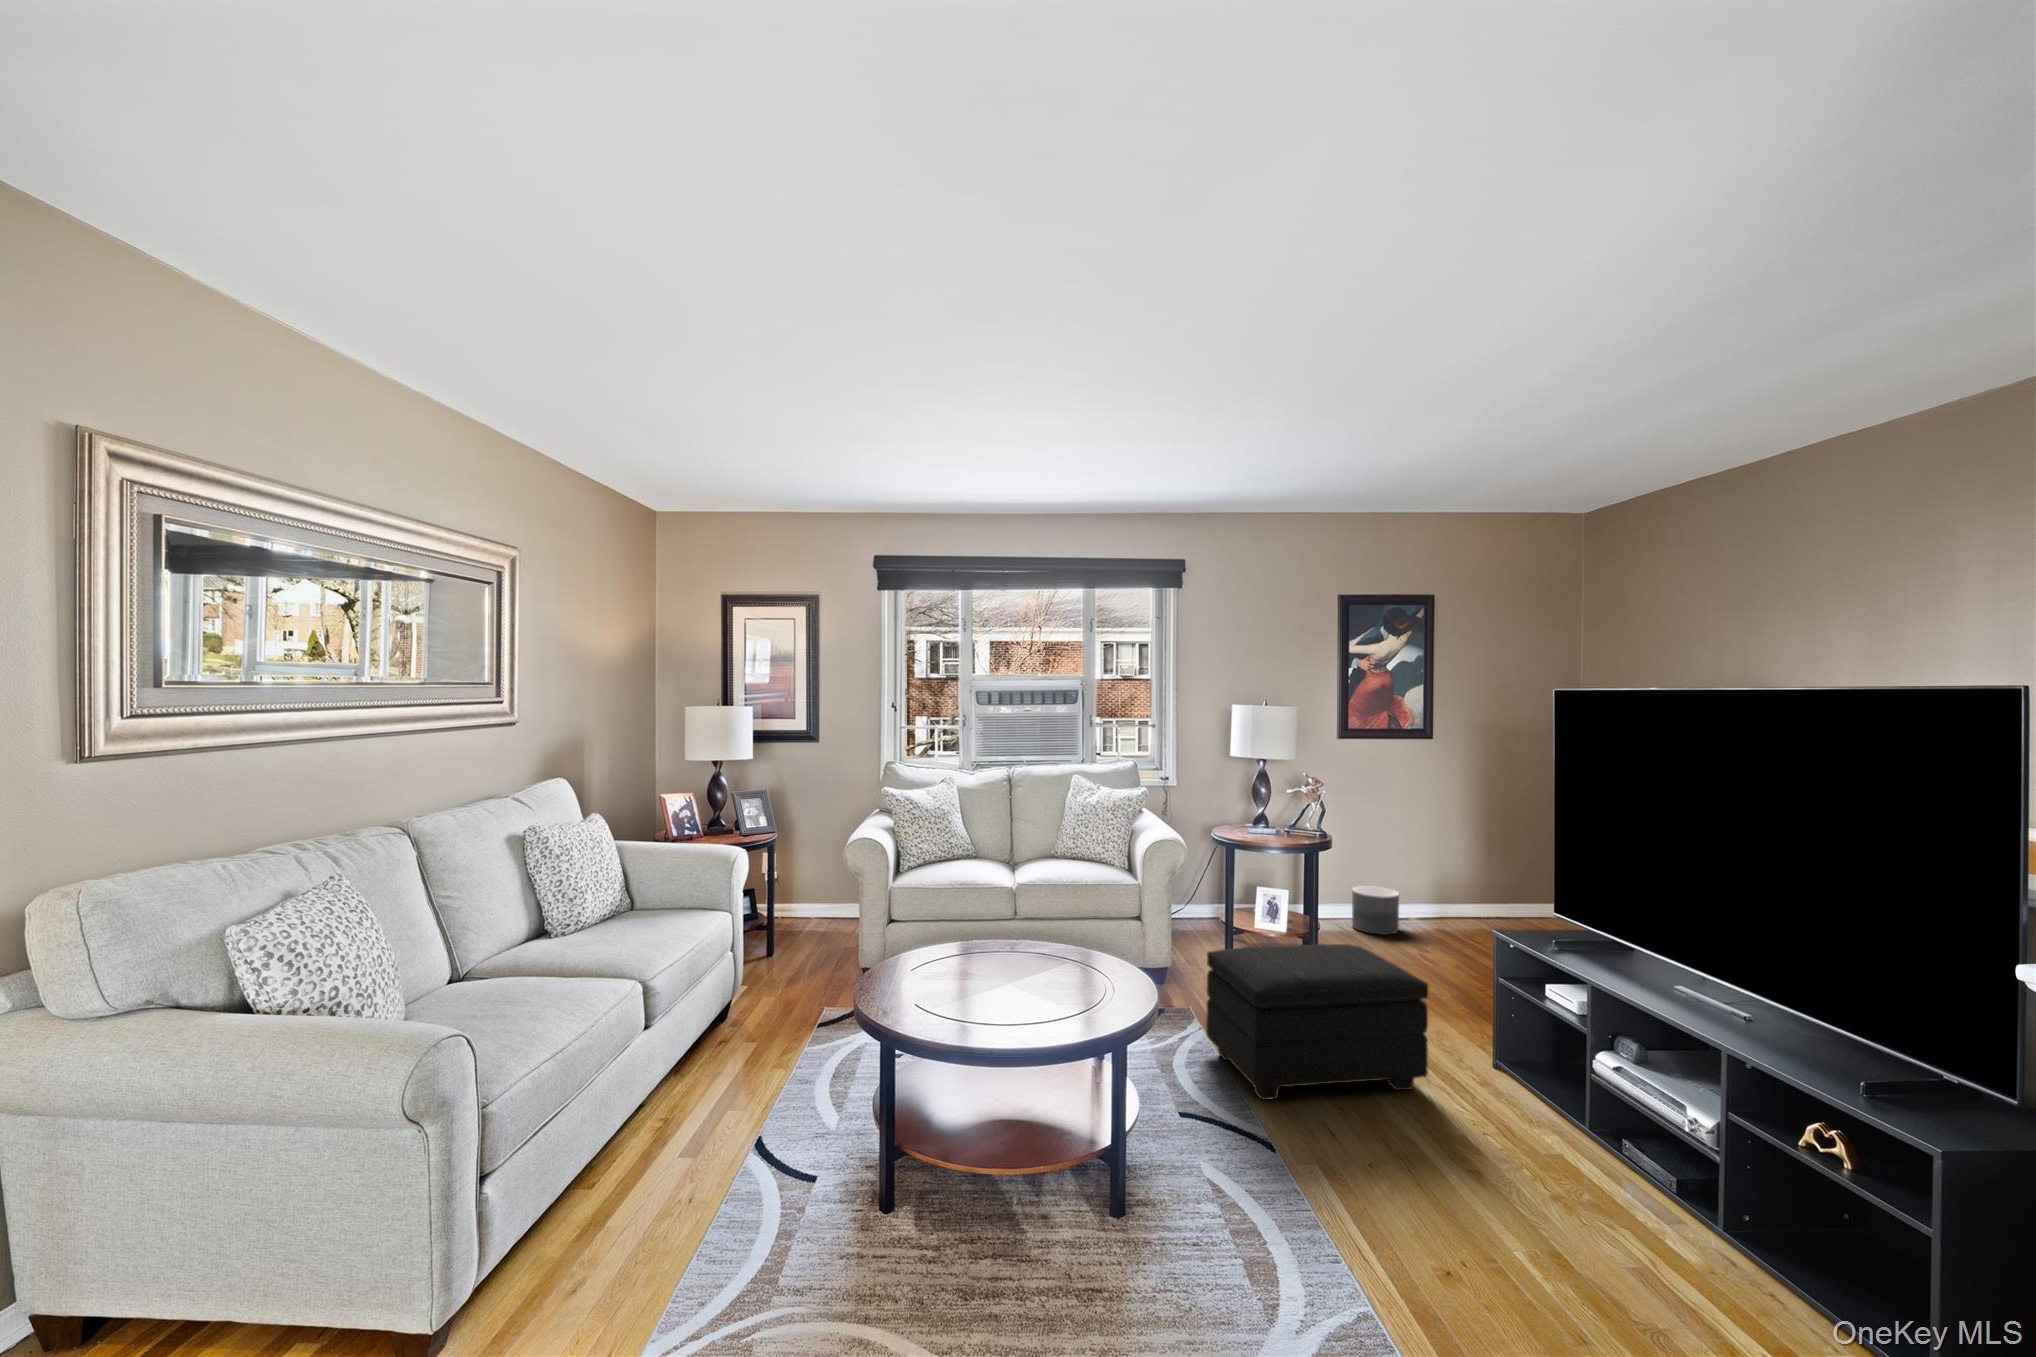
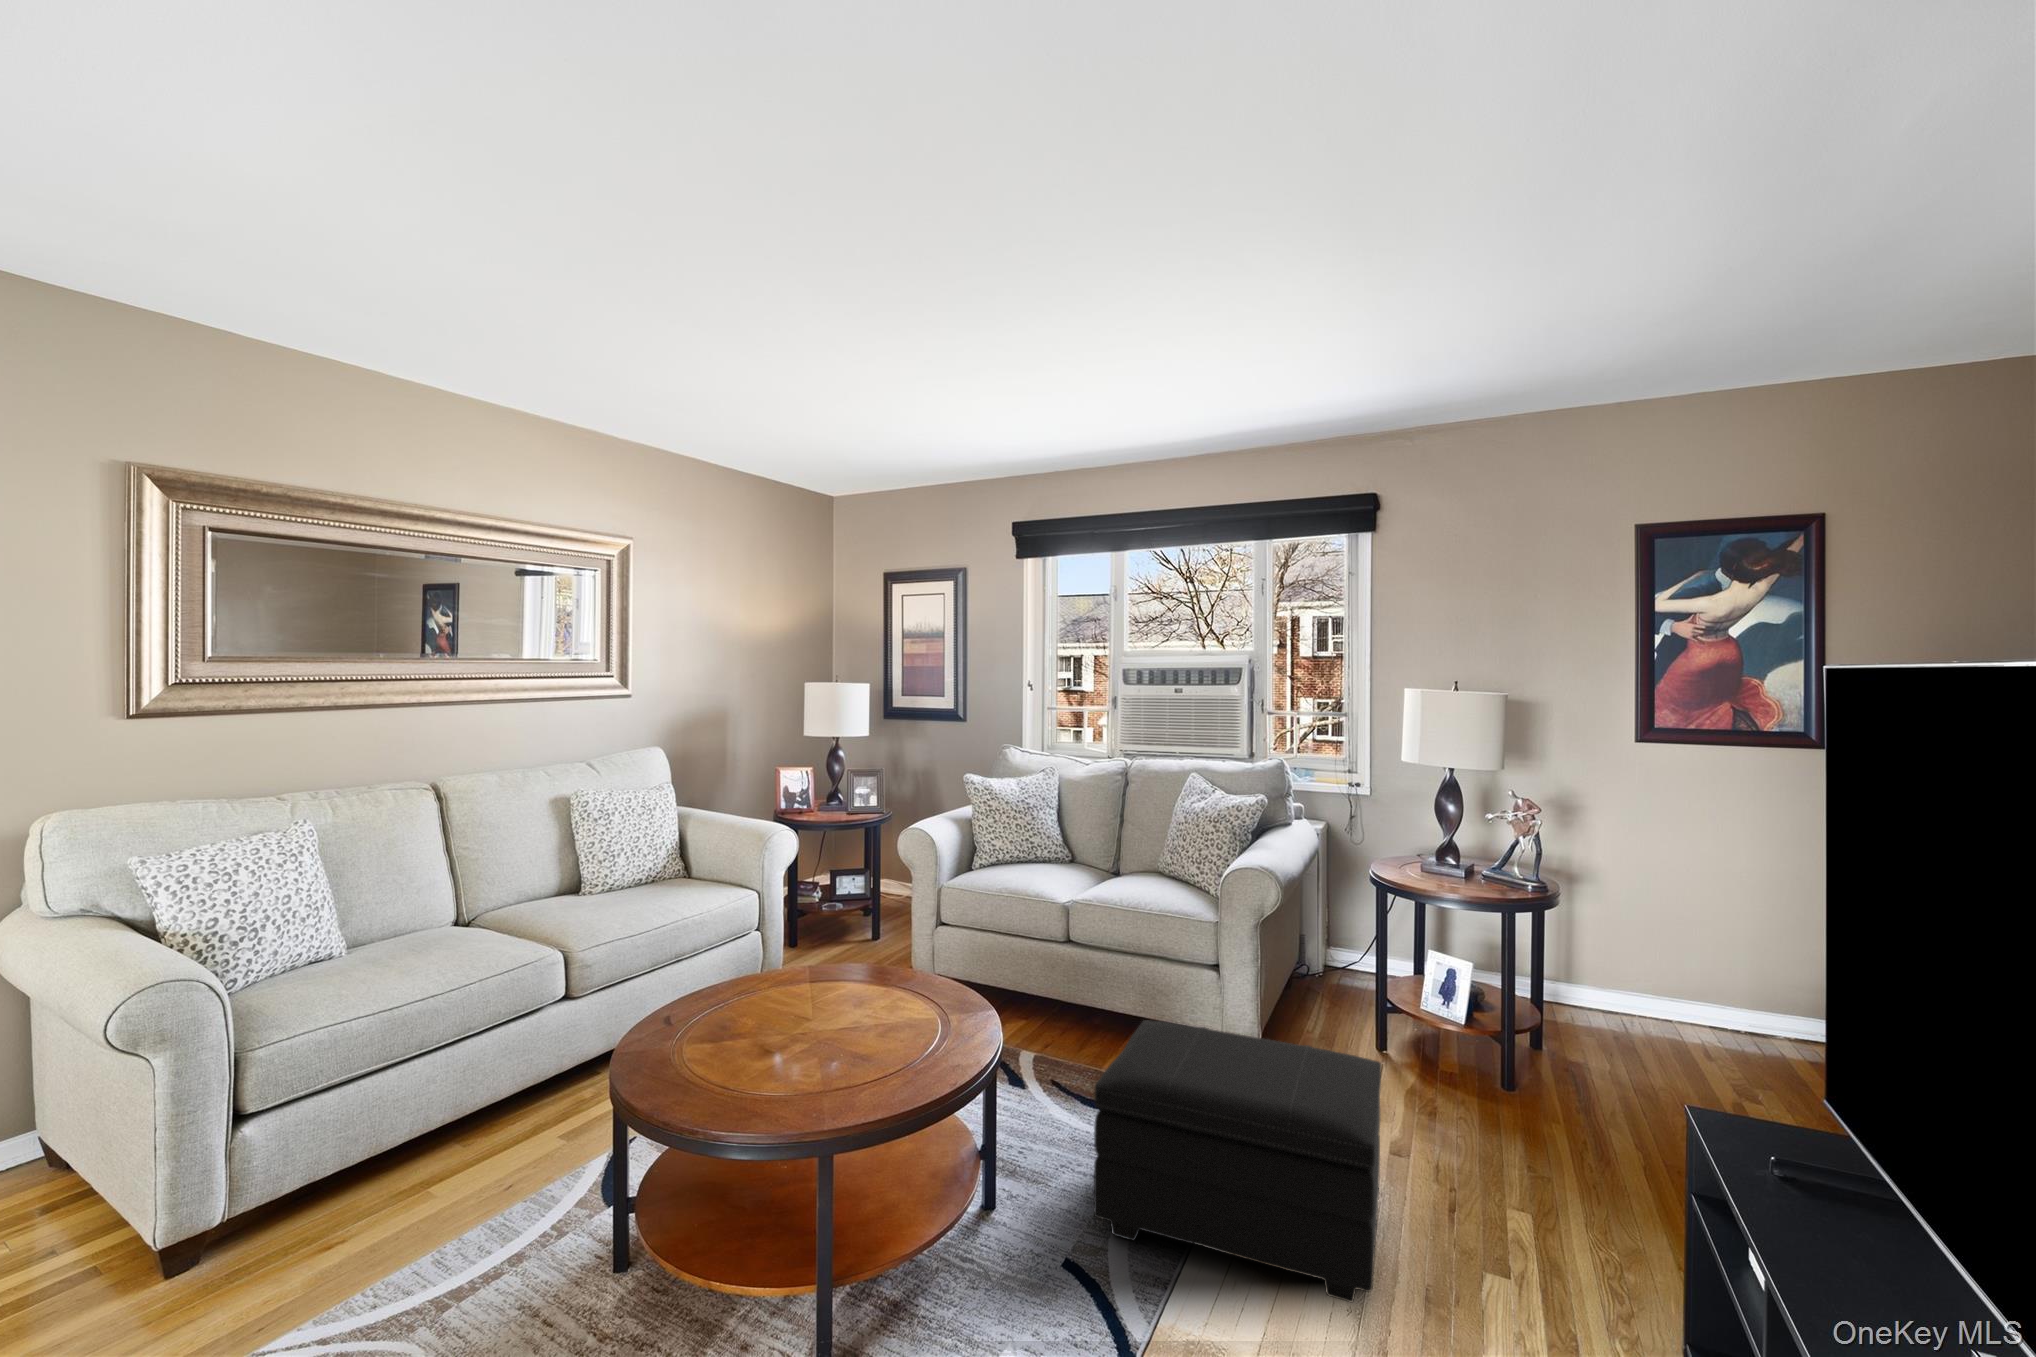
planter: present [1352,886,1399,935] -> none [1640,979,1727,1065]

